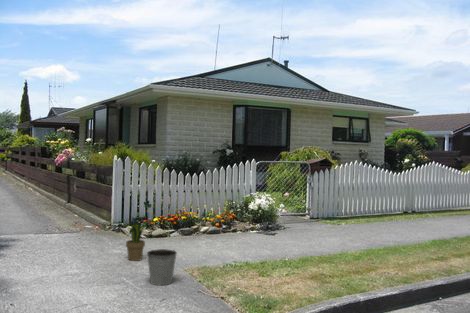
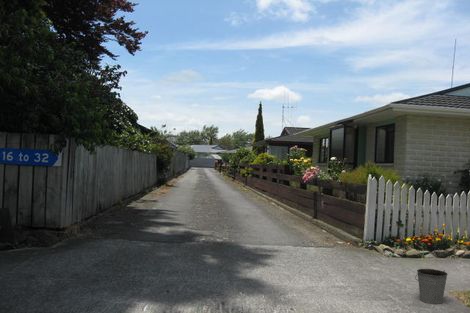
potted plant: present [126,223,145,261] -> none [387,241,409,278]

